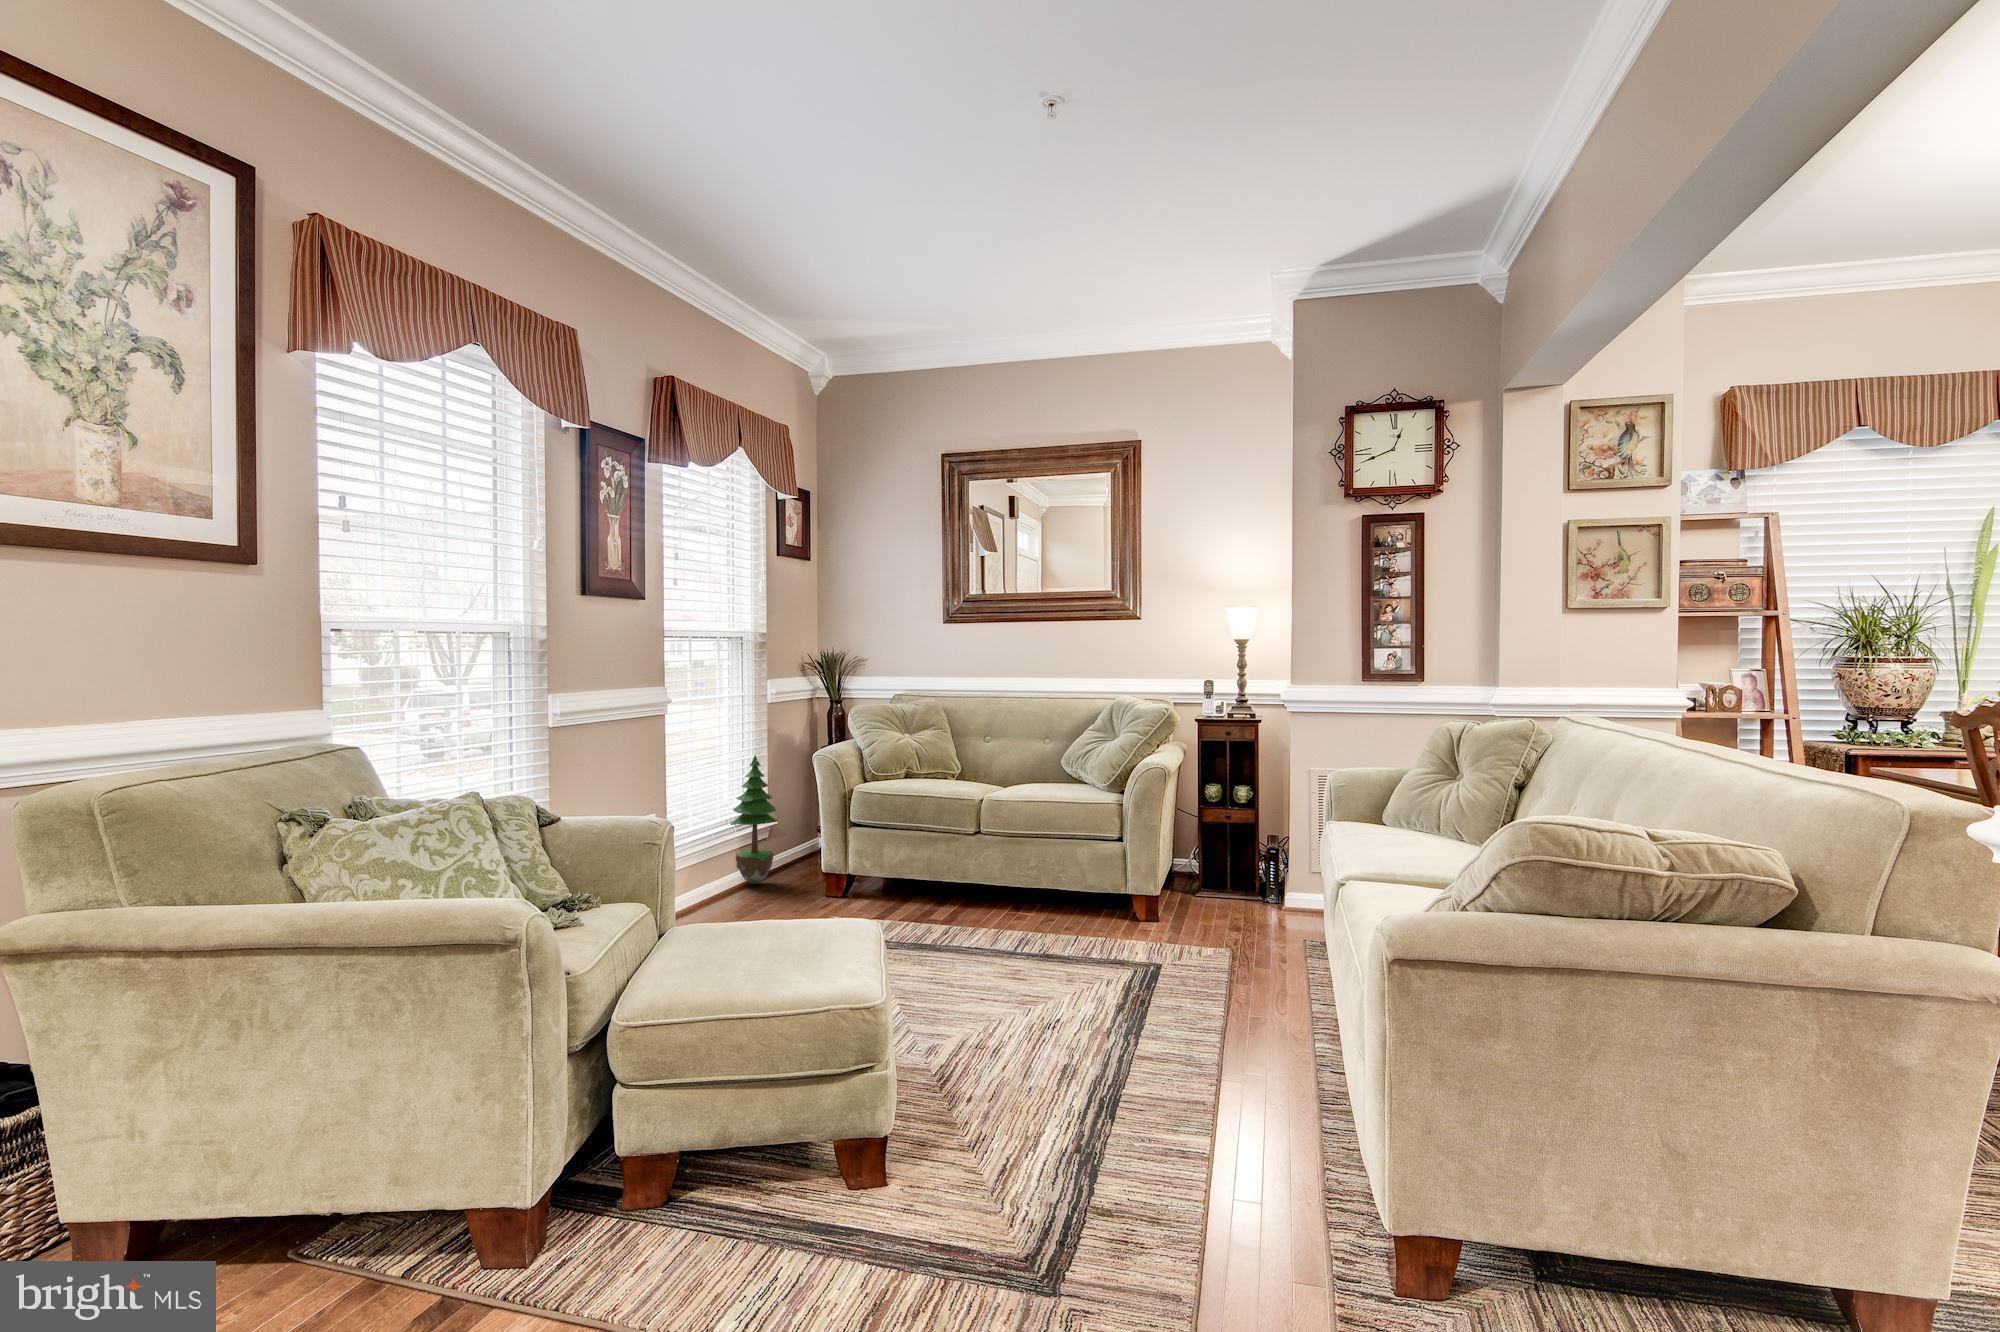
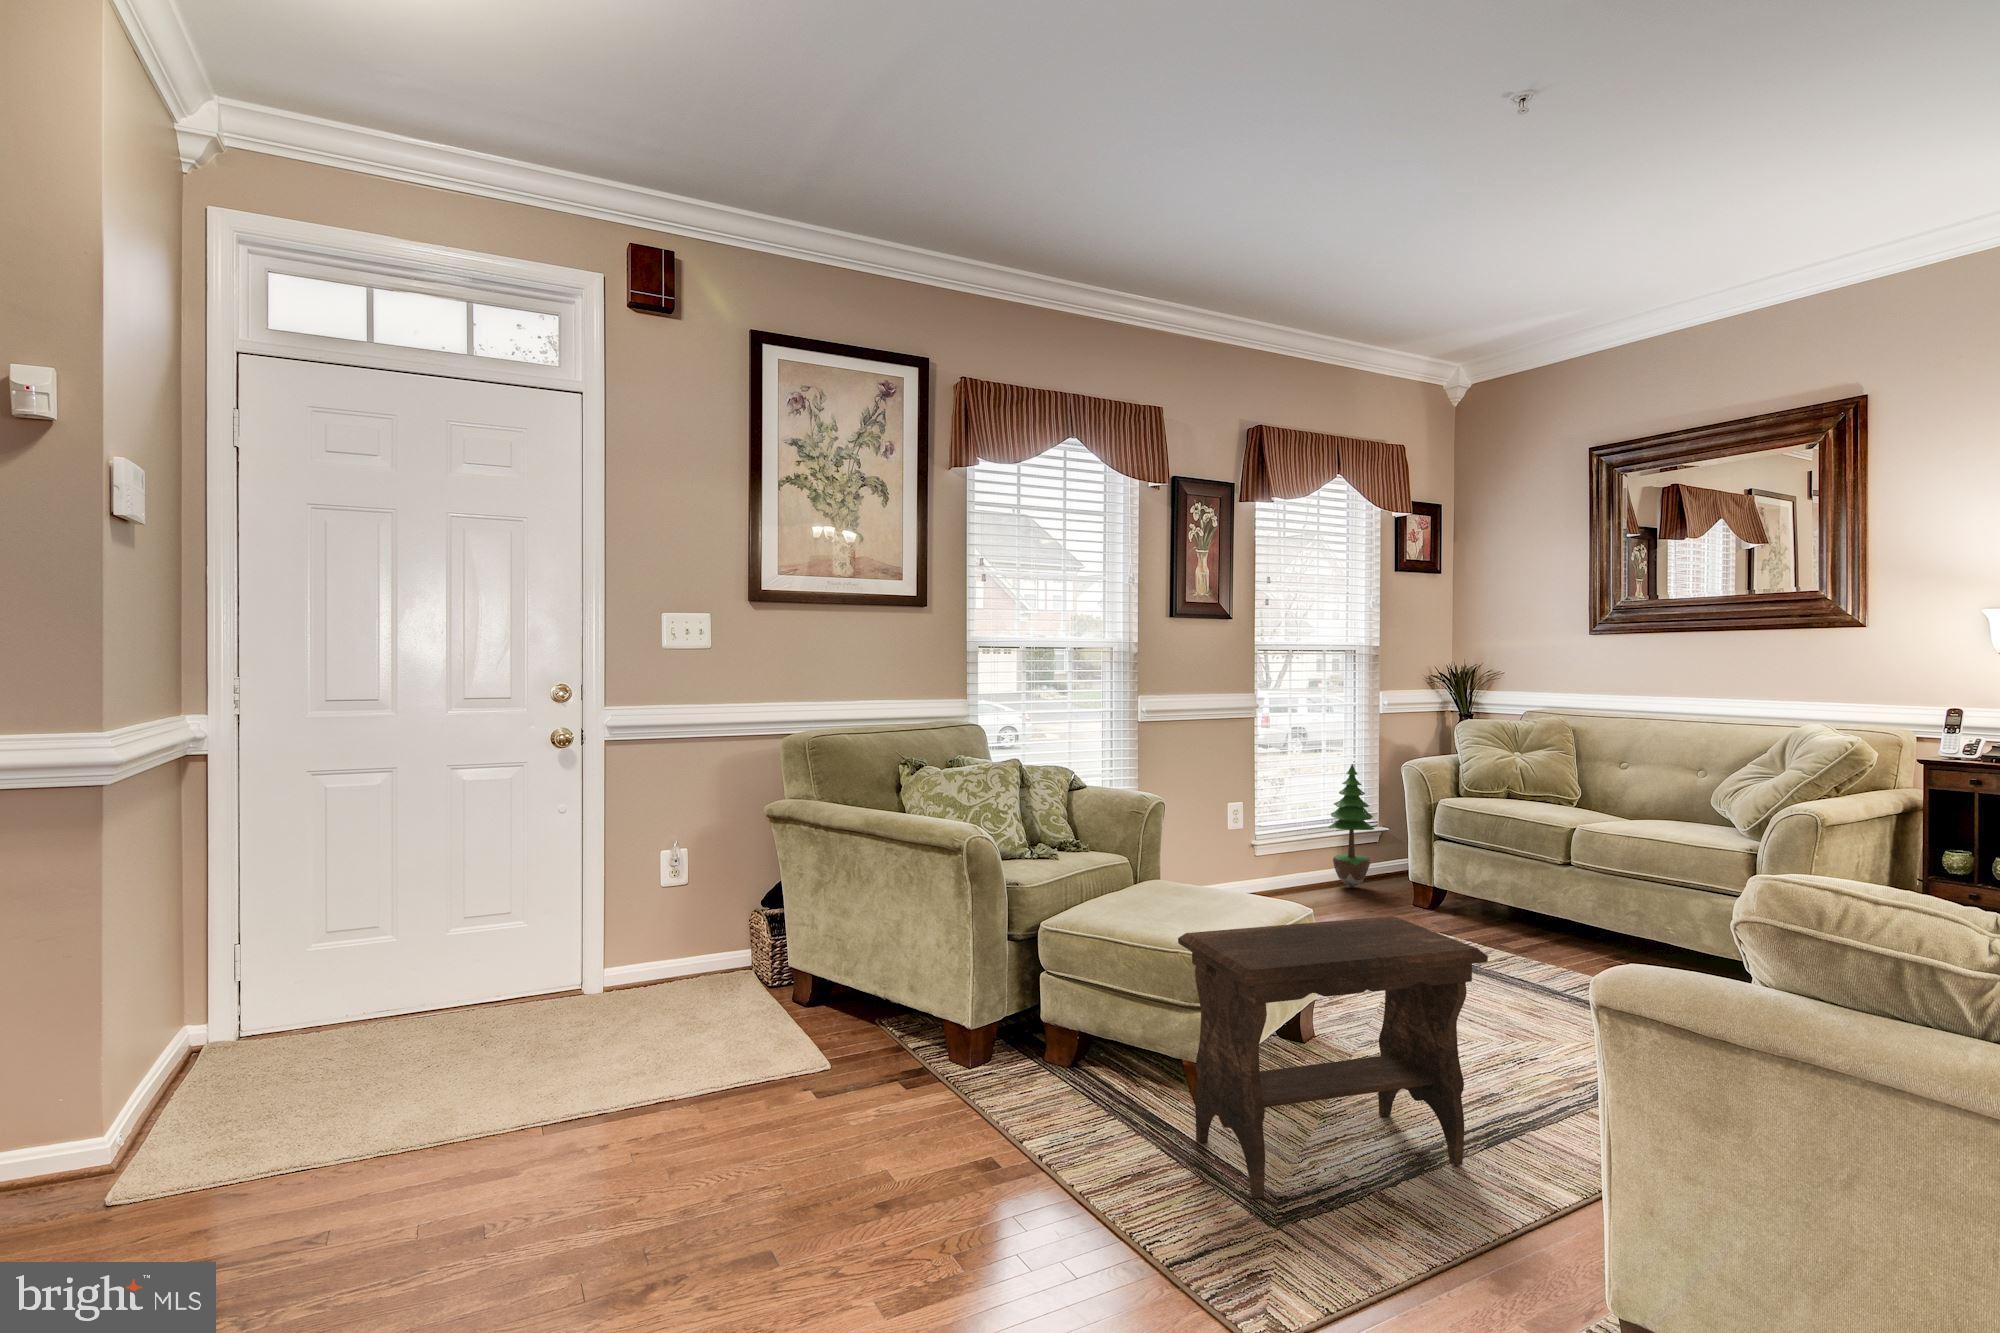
footstool: none [871,916,1141,1278] -> present [1178,916,1488,1198]

